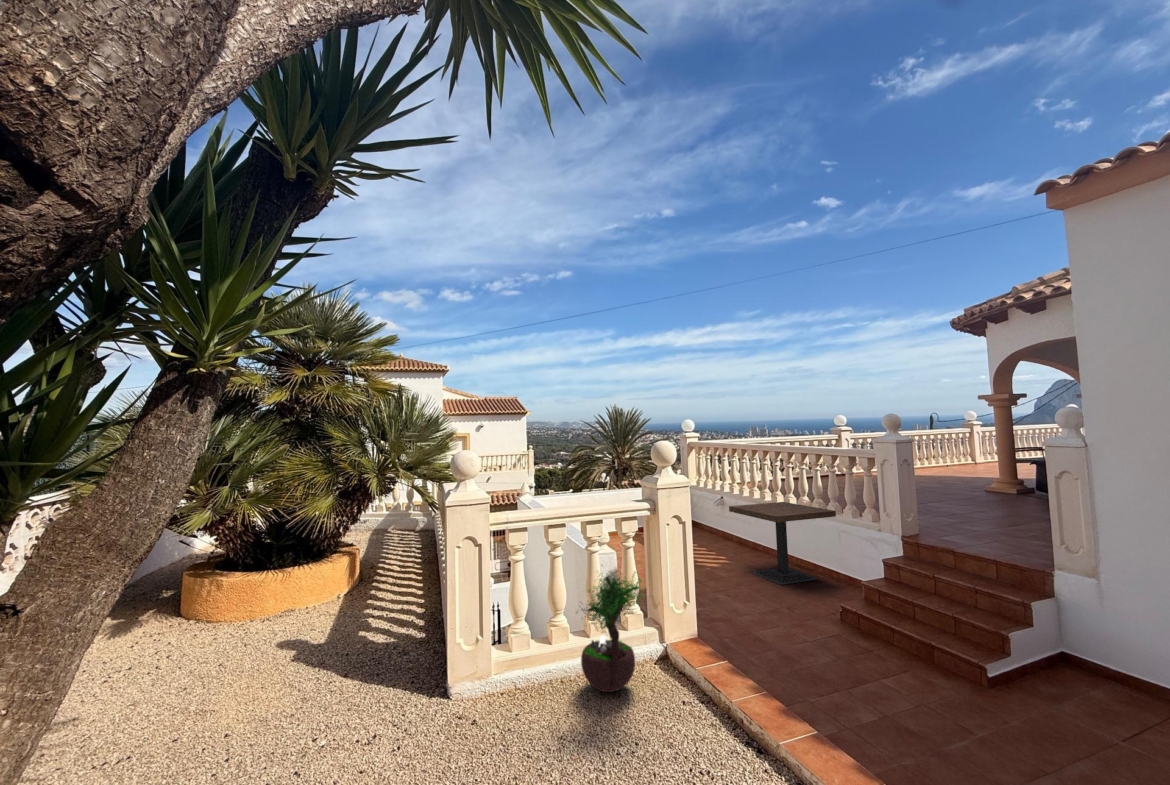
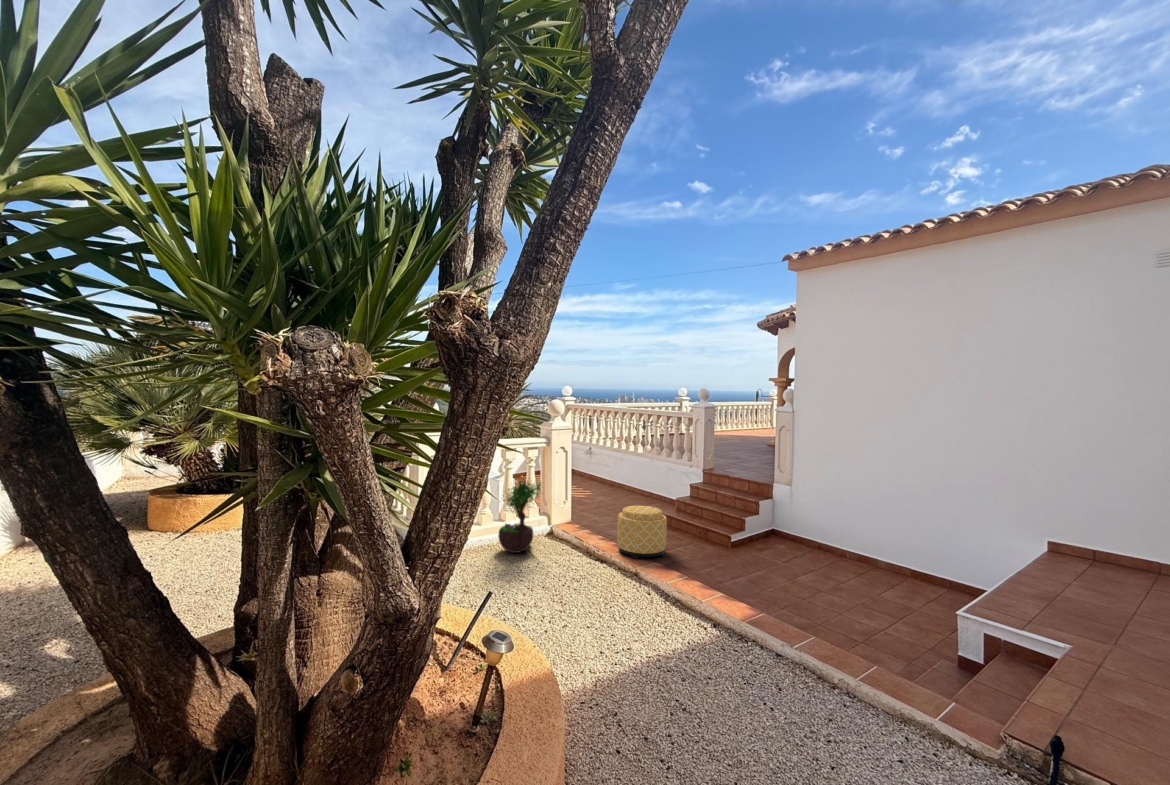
side table: present [729,502,836,585] -> none [596,449,666,503]
ottoman: none [774,617,869,726] -> present [617,505,667,559]

